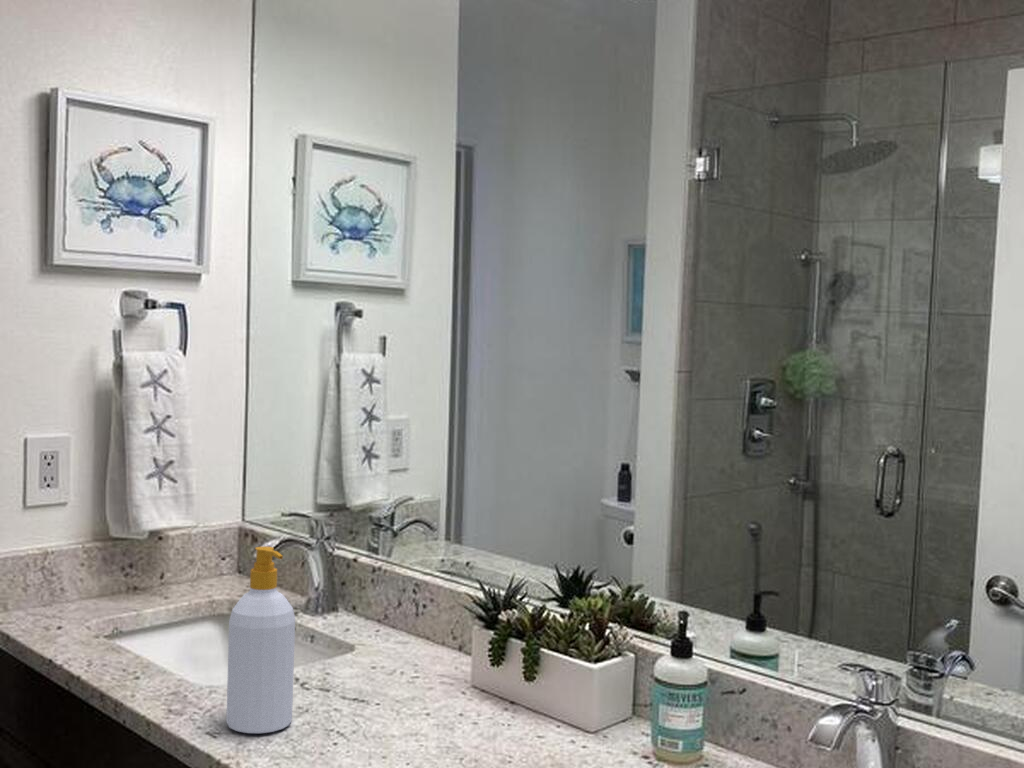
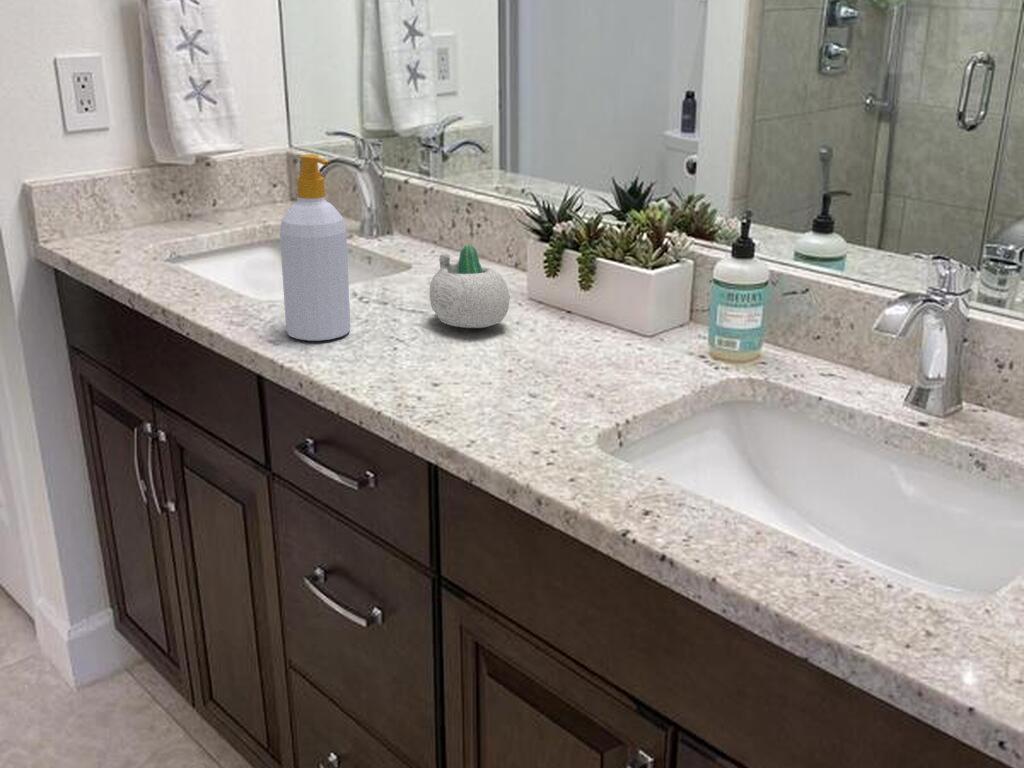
succulent planter: none [374,635,454,721] -> present [429,245,510,328]

